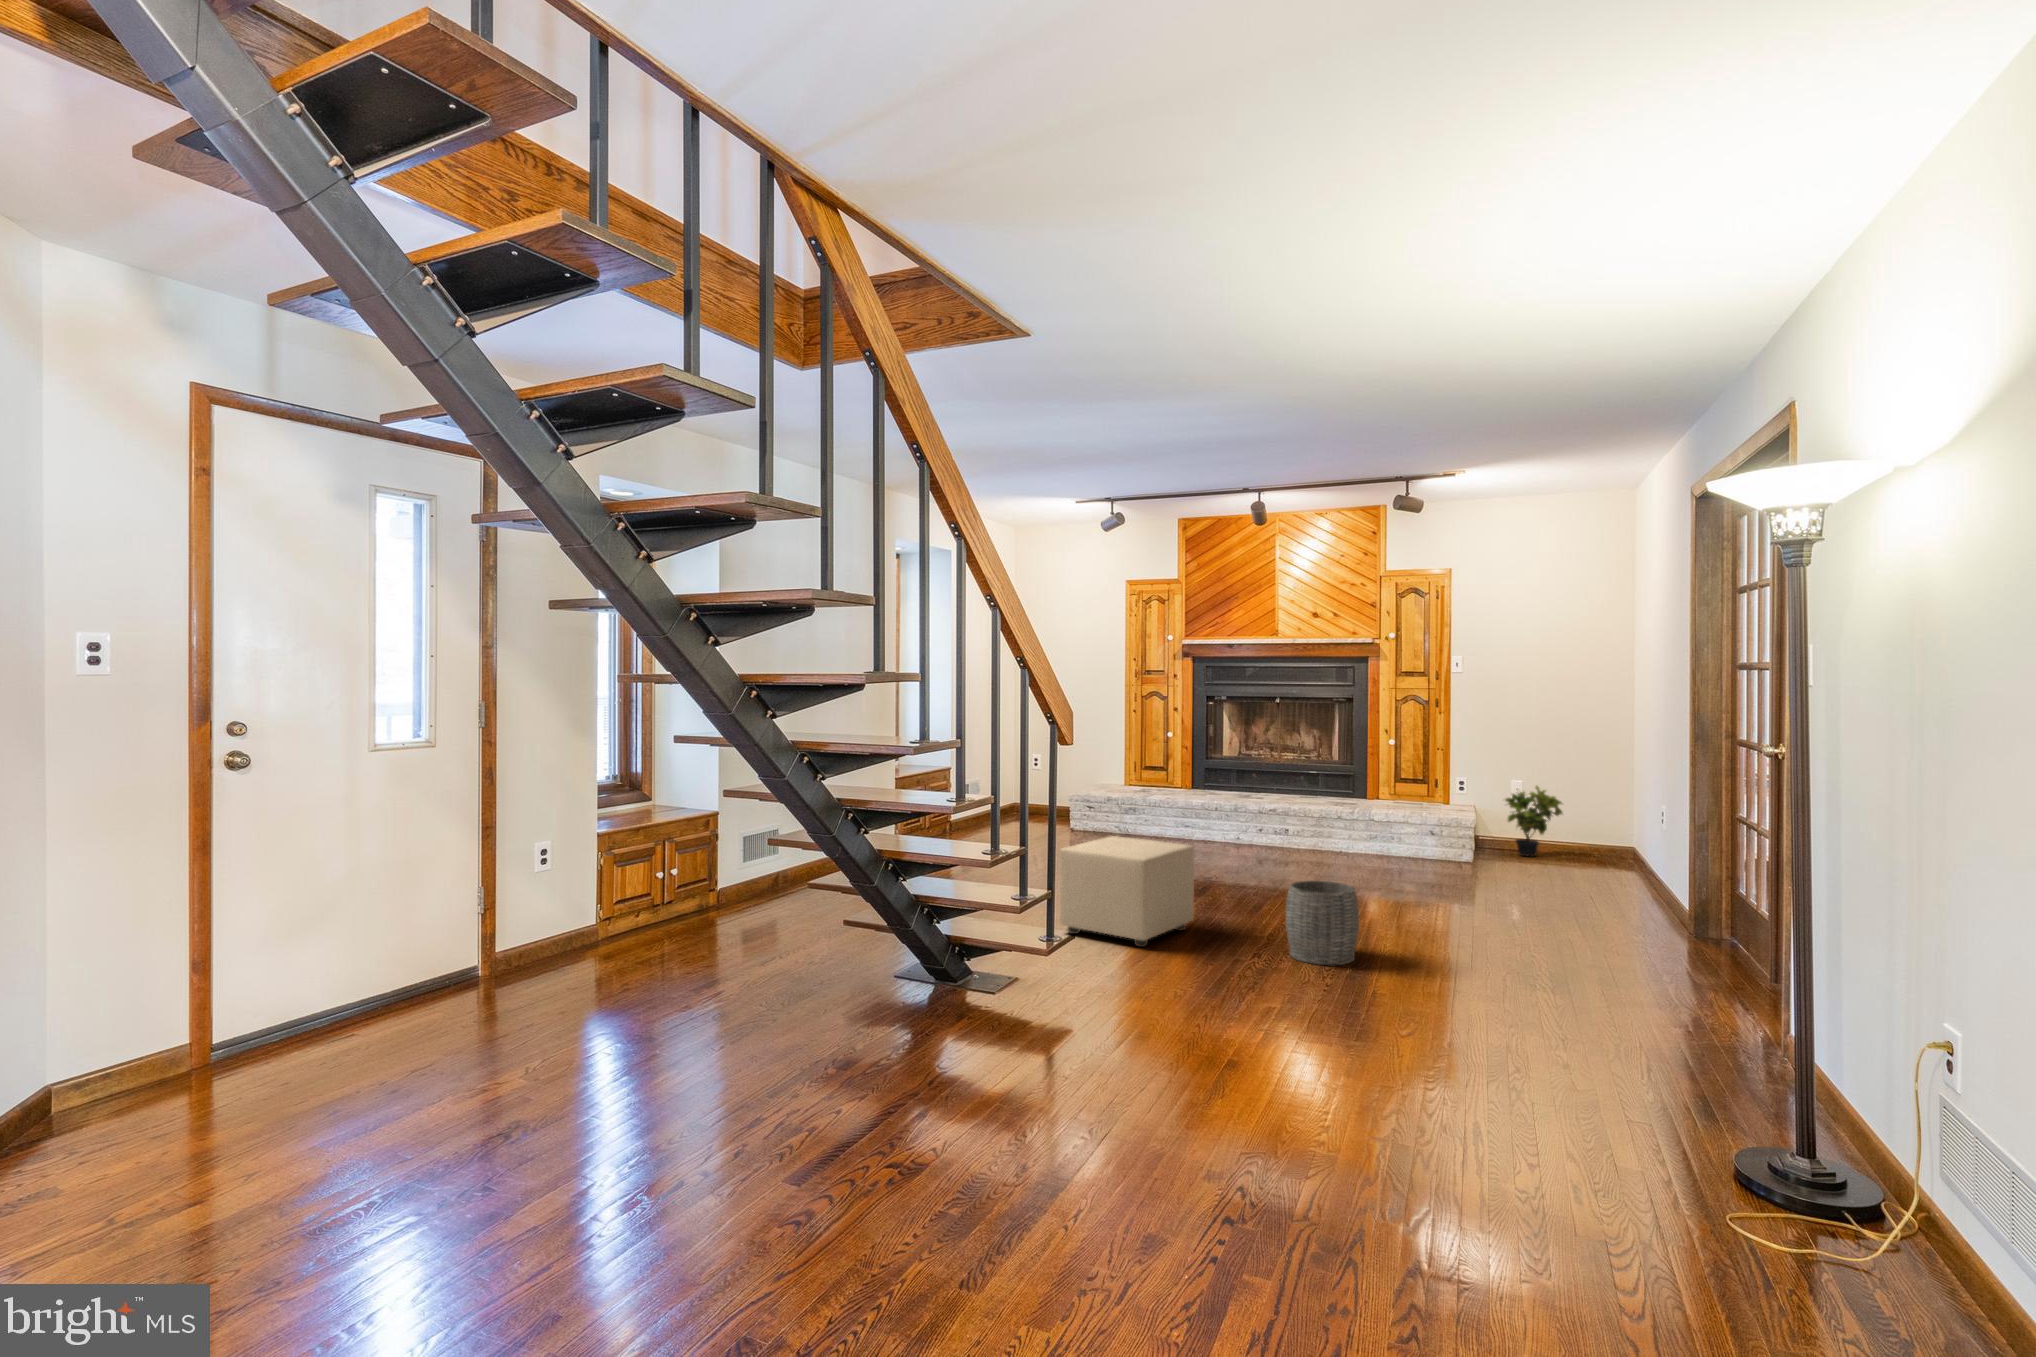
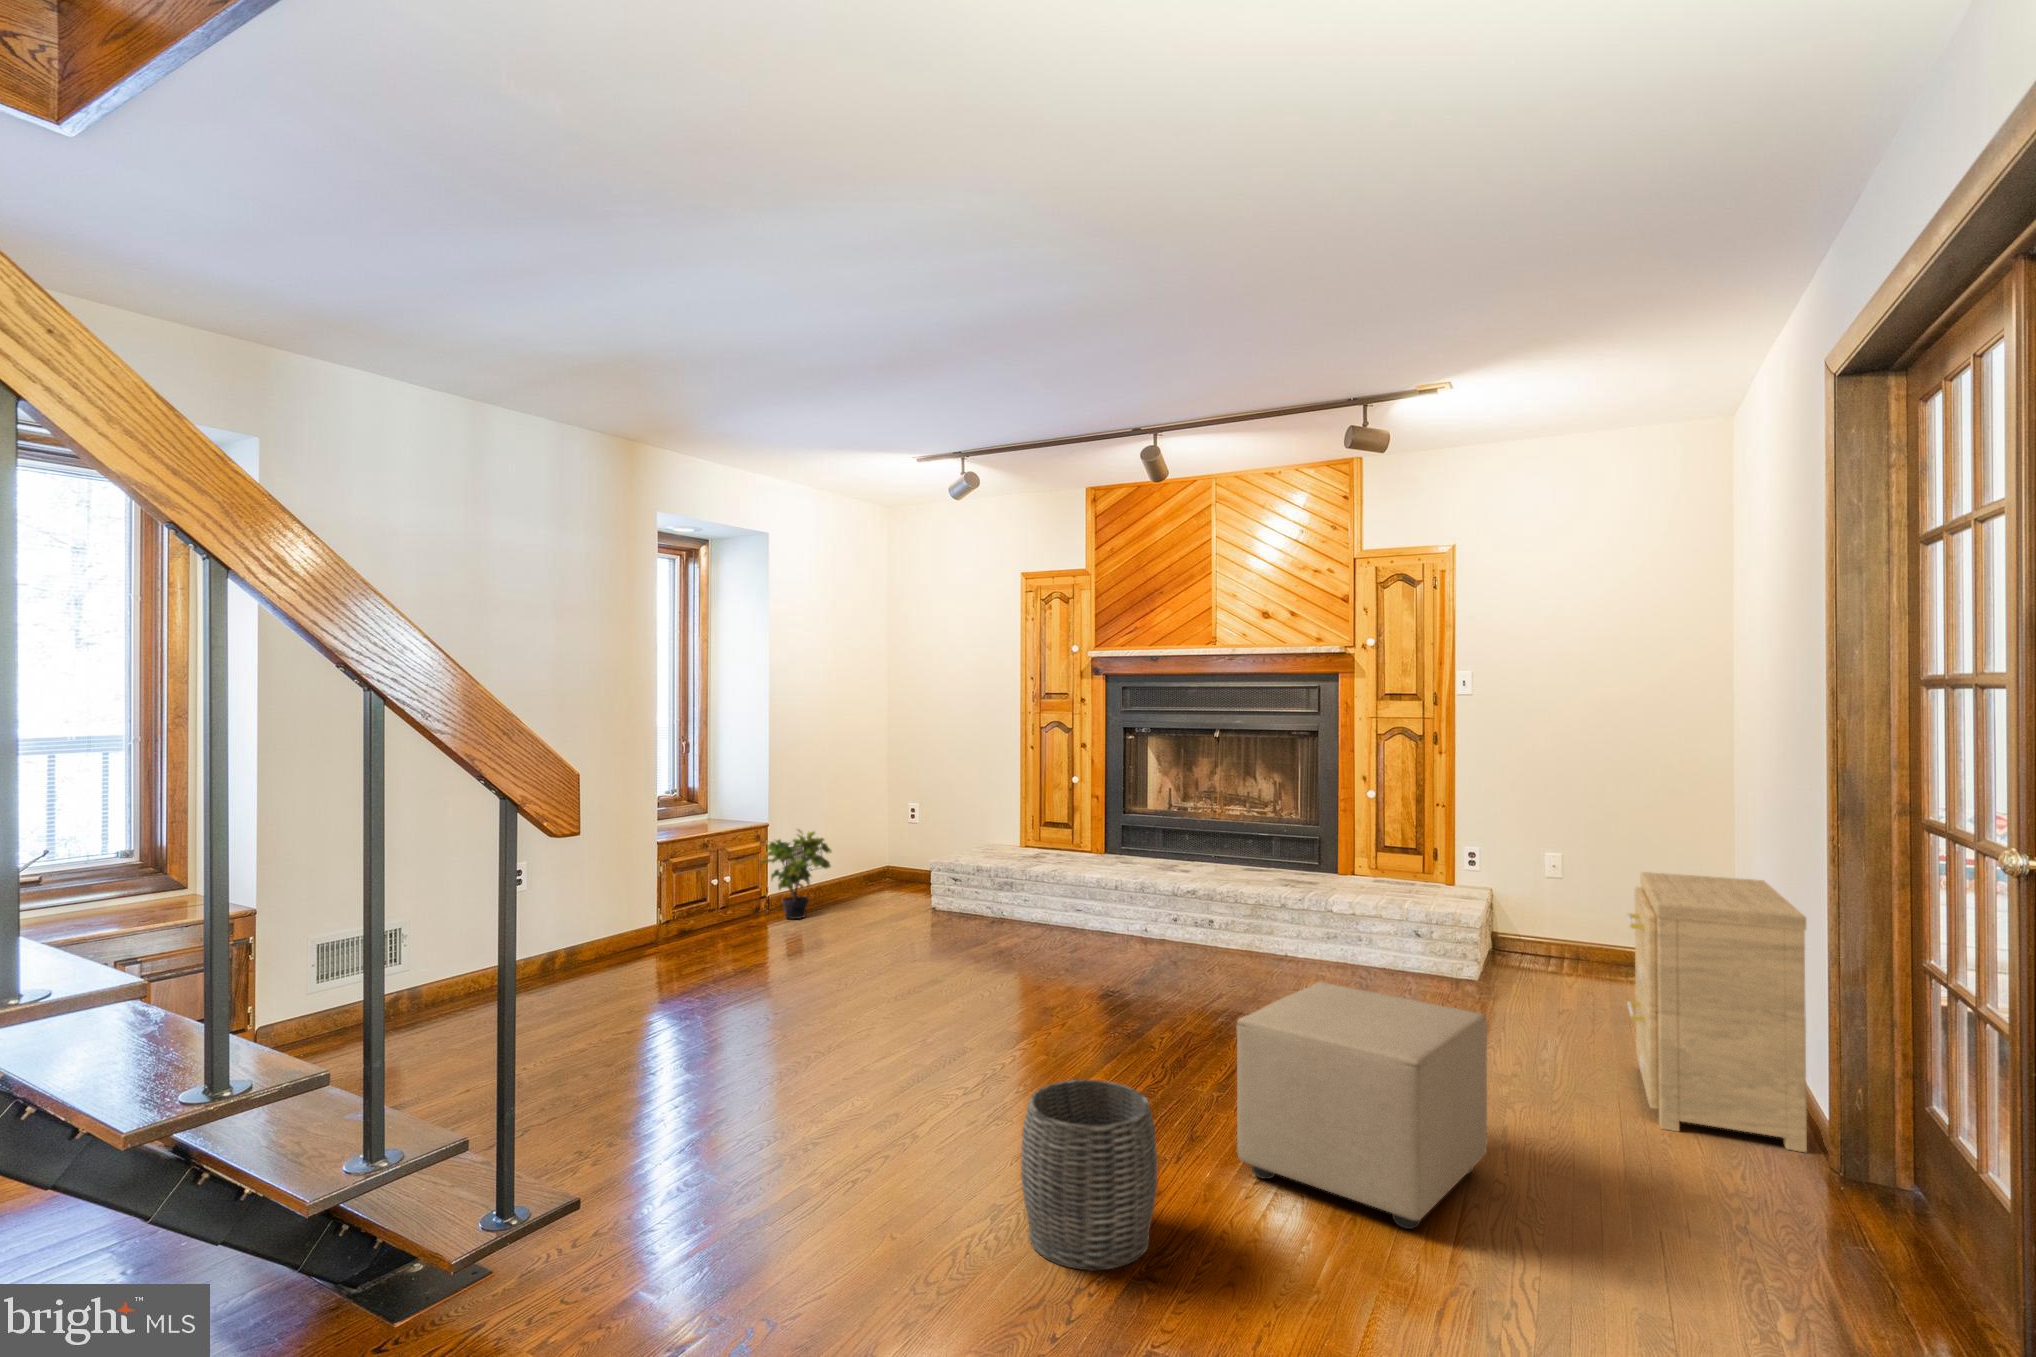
side table: none [1576,781,1677,925] -> present [1626,872,1807,1152]
potted plant: present [1505,786,1562,856] -> present [760,829,831,919]
ottoman: present [1060,836,1194,947] -> present [1237,982,1487,1229]

